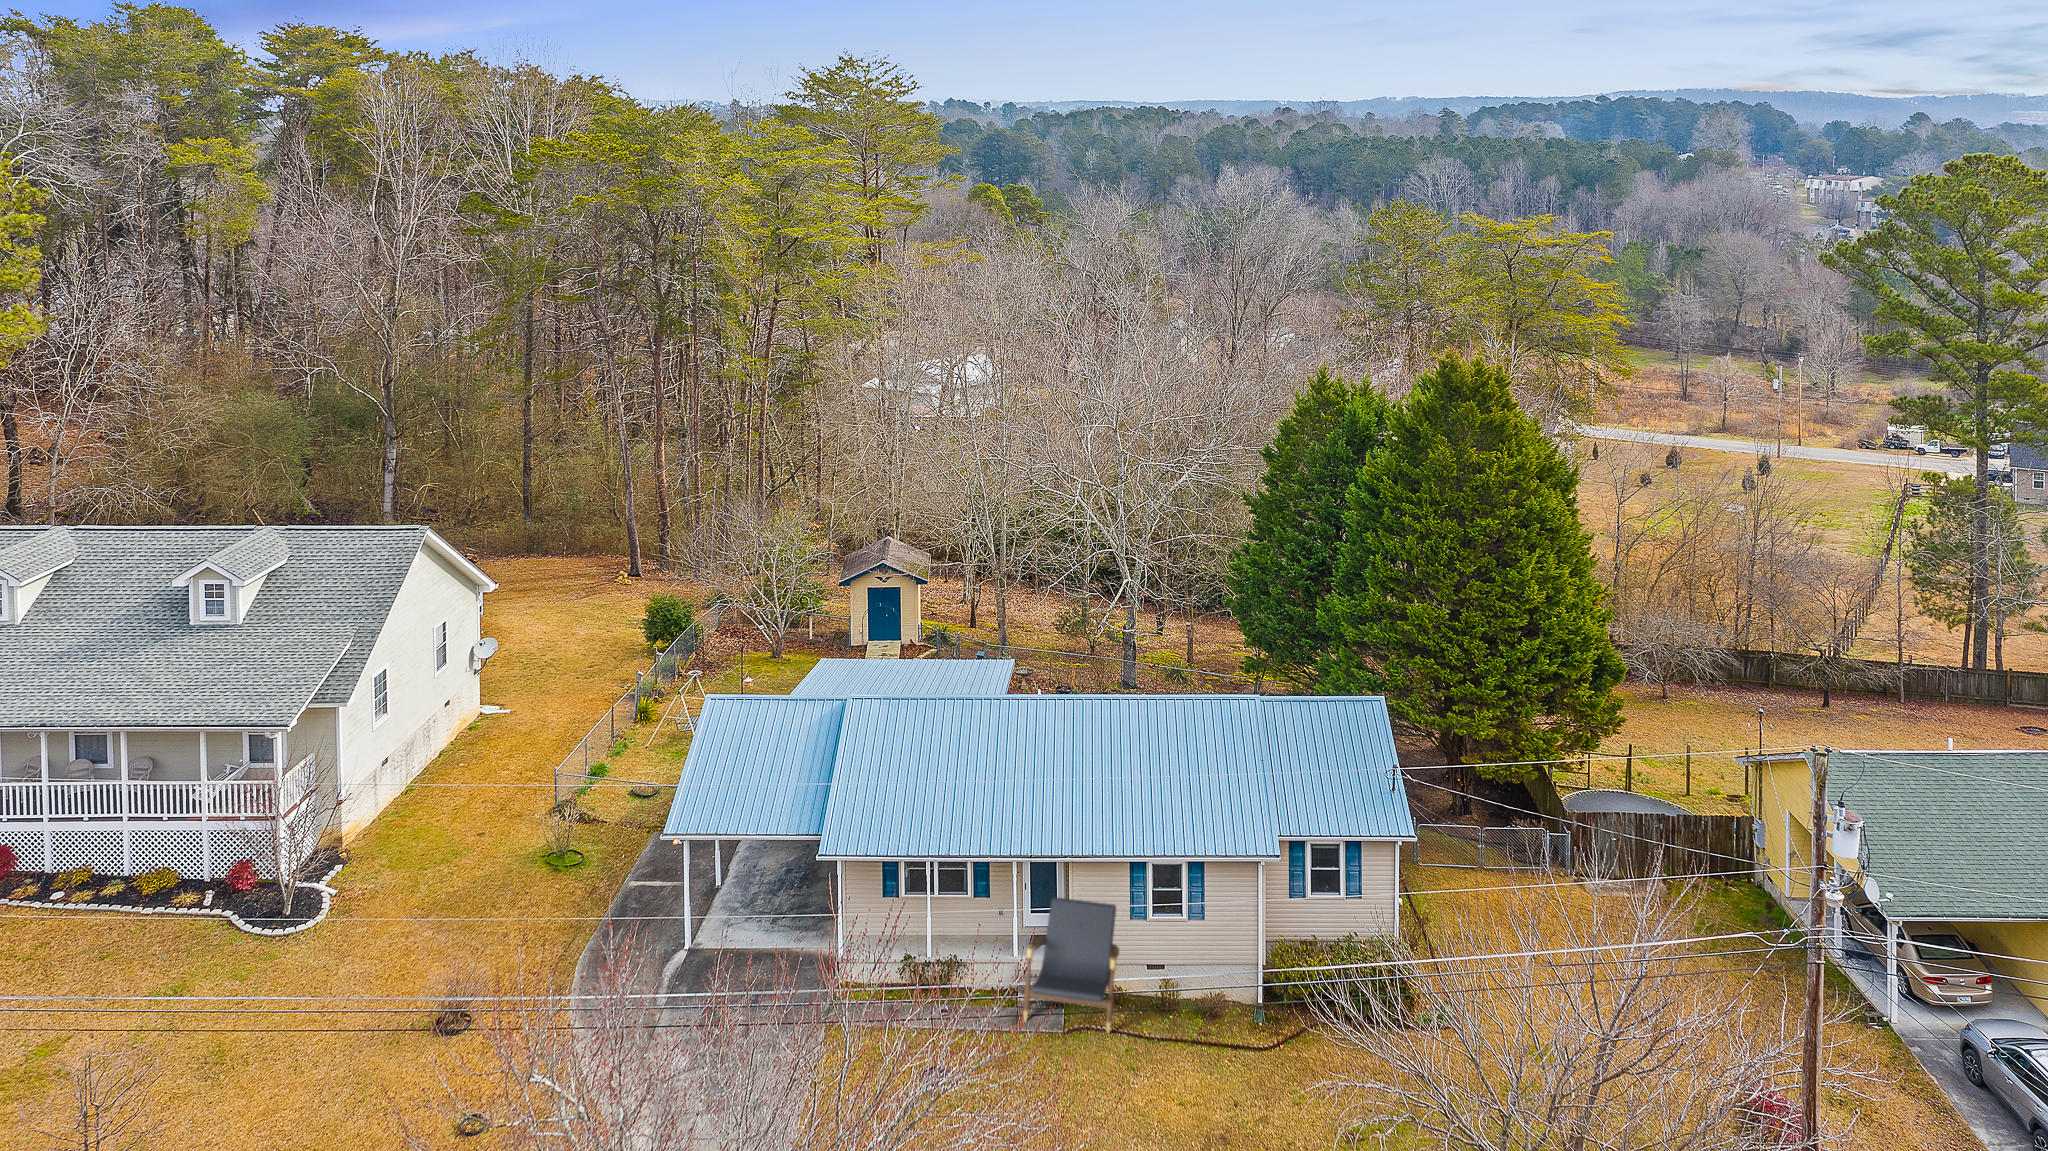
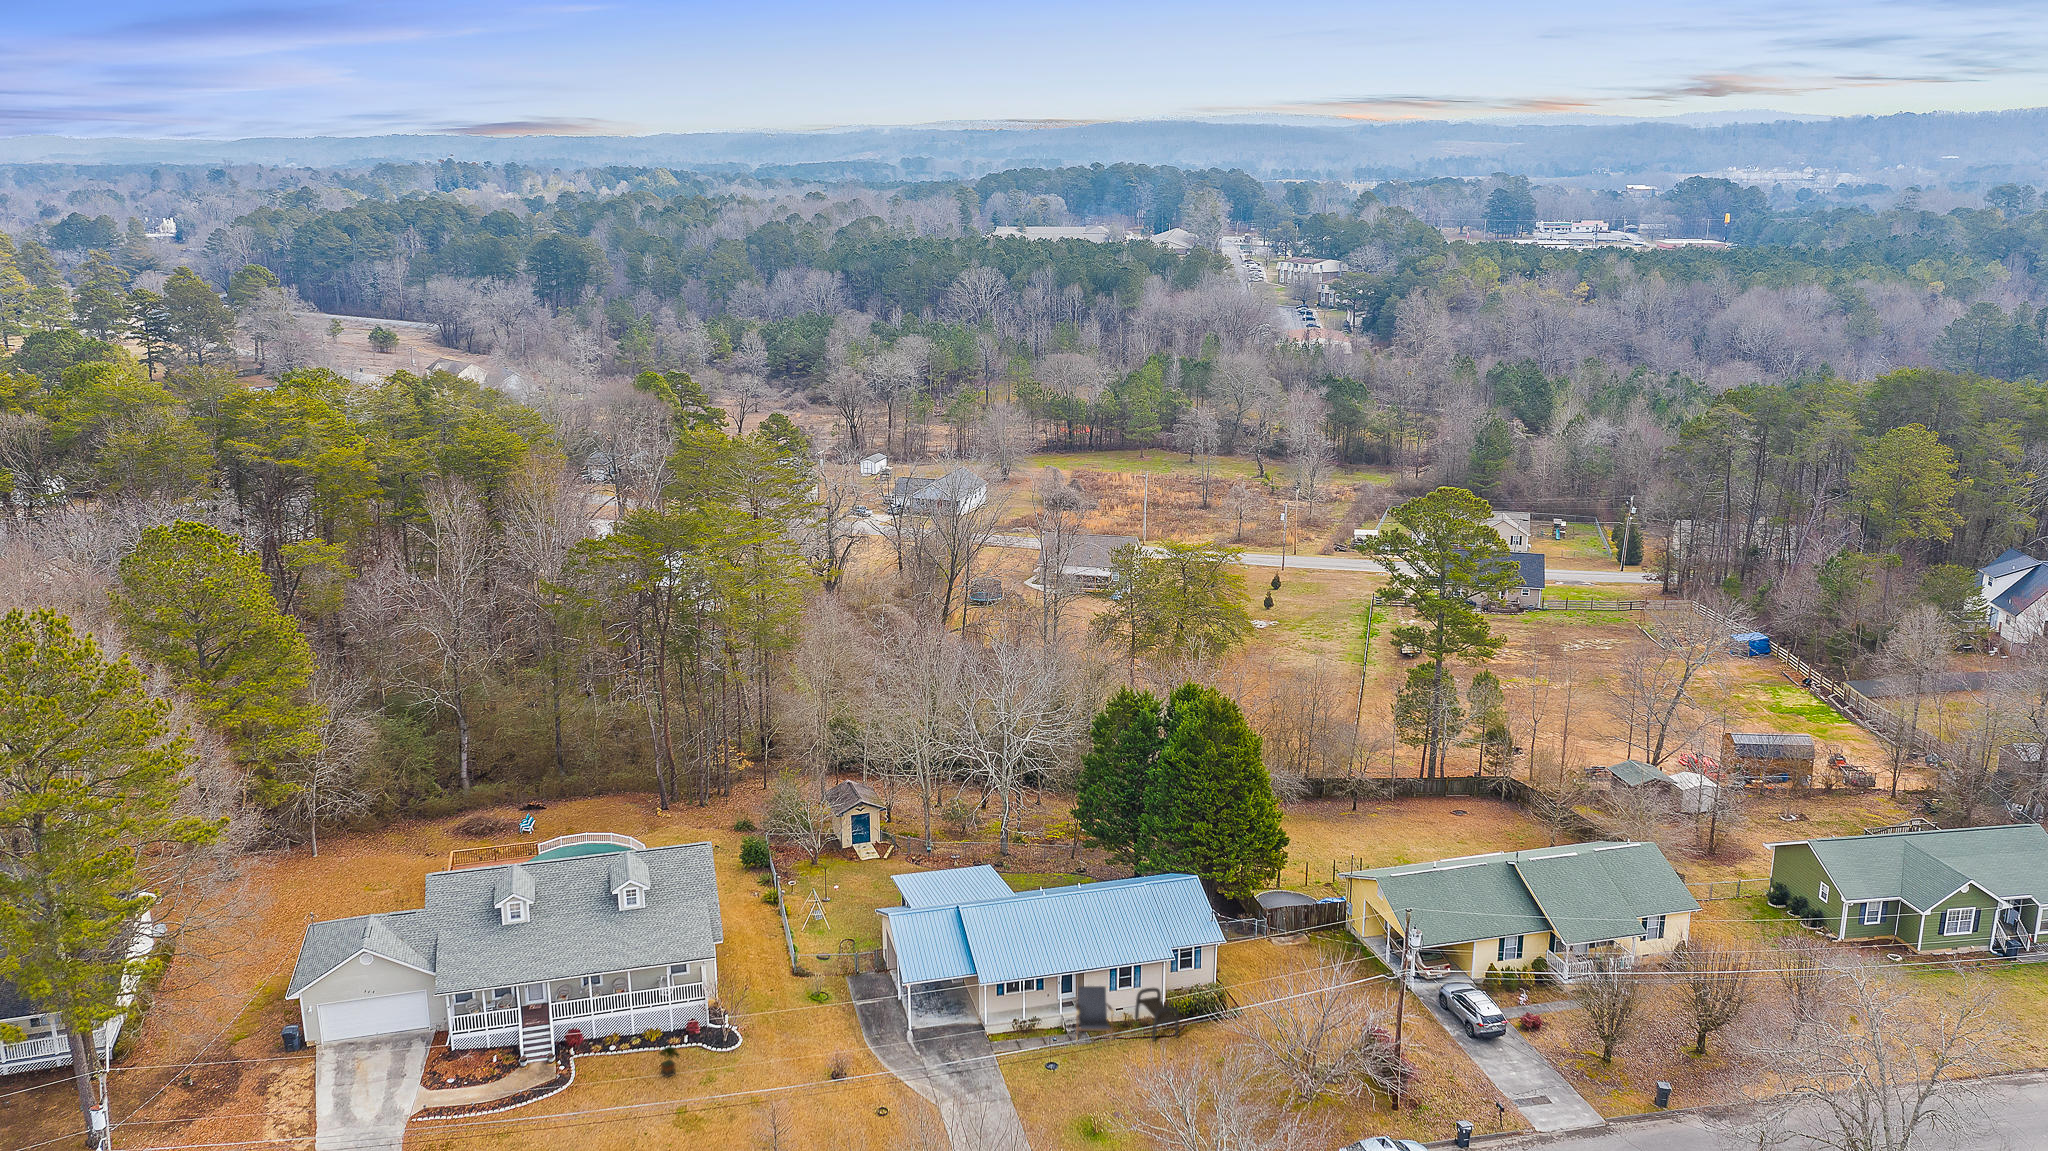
potted tree: none [52,894,104,964] -> present [659,1046,679,1077]
bench: none [1188,925,1283,1050] -> present [1134,988,1179,1041]

